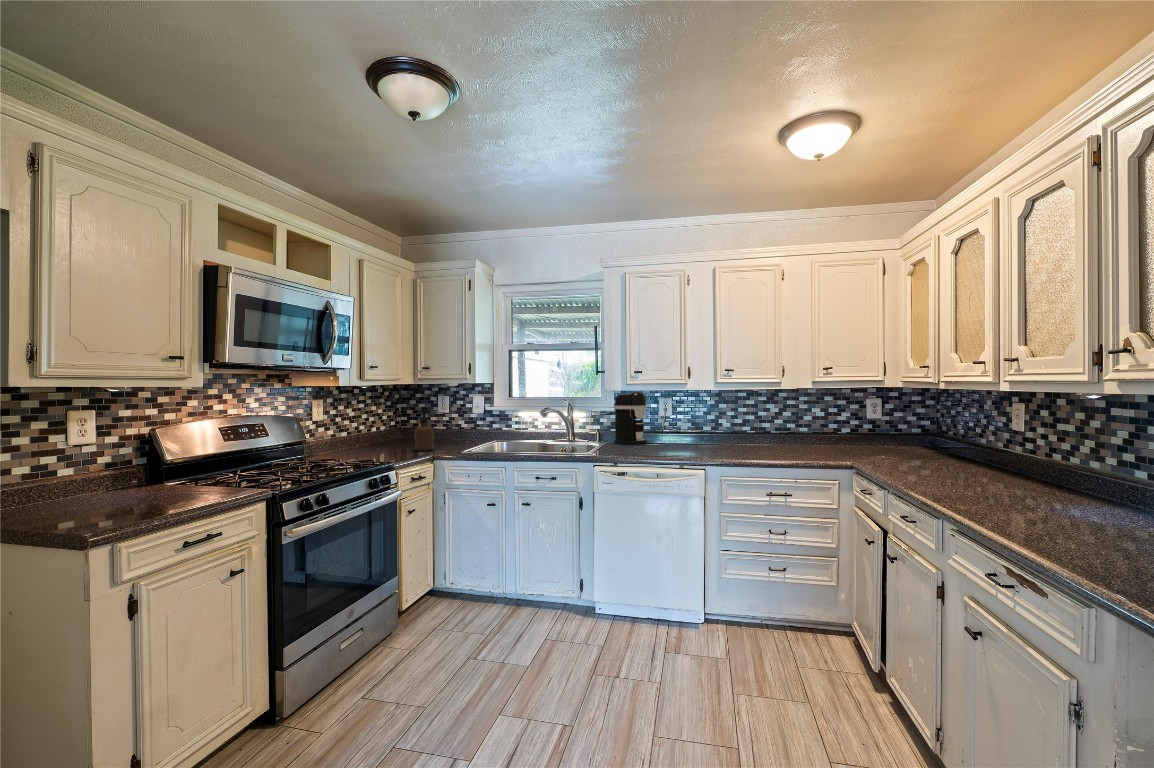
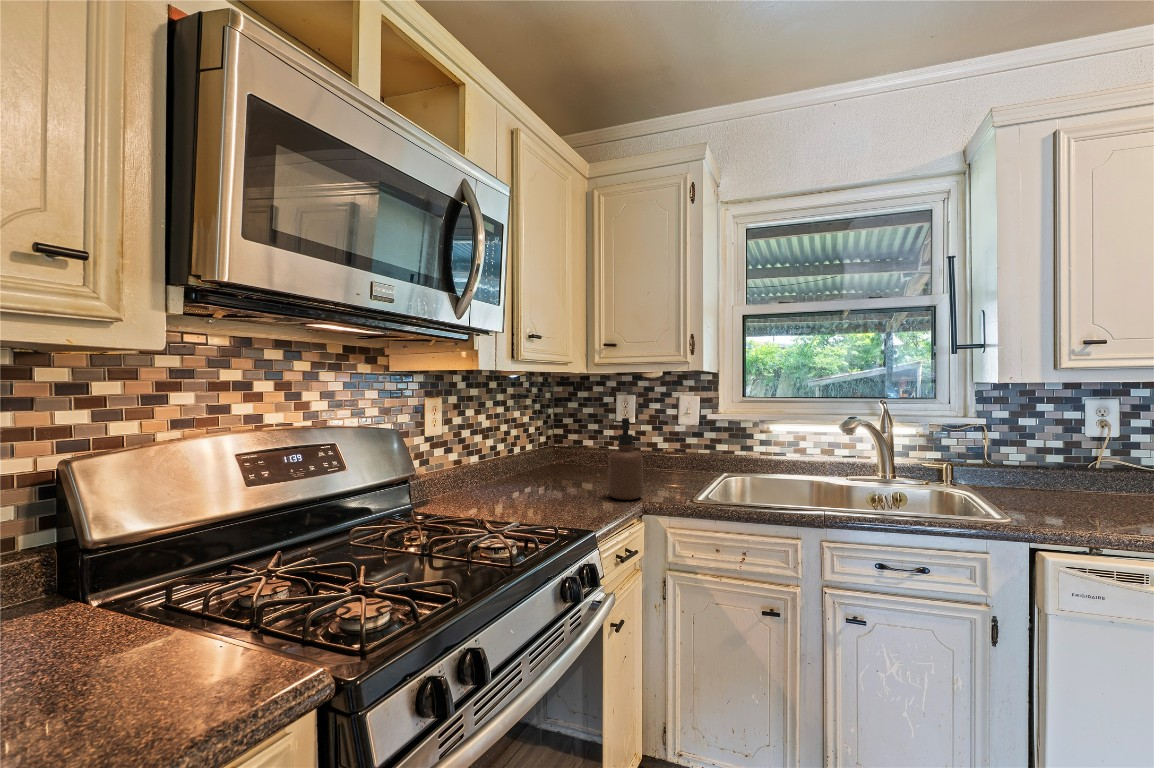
coffee maker: present [614,392,647,444] -> none [999,386,1090,500]

